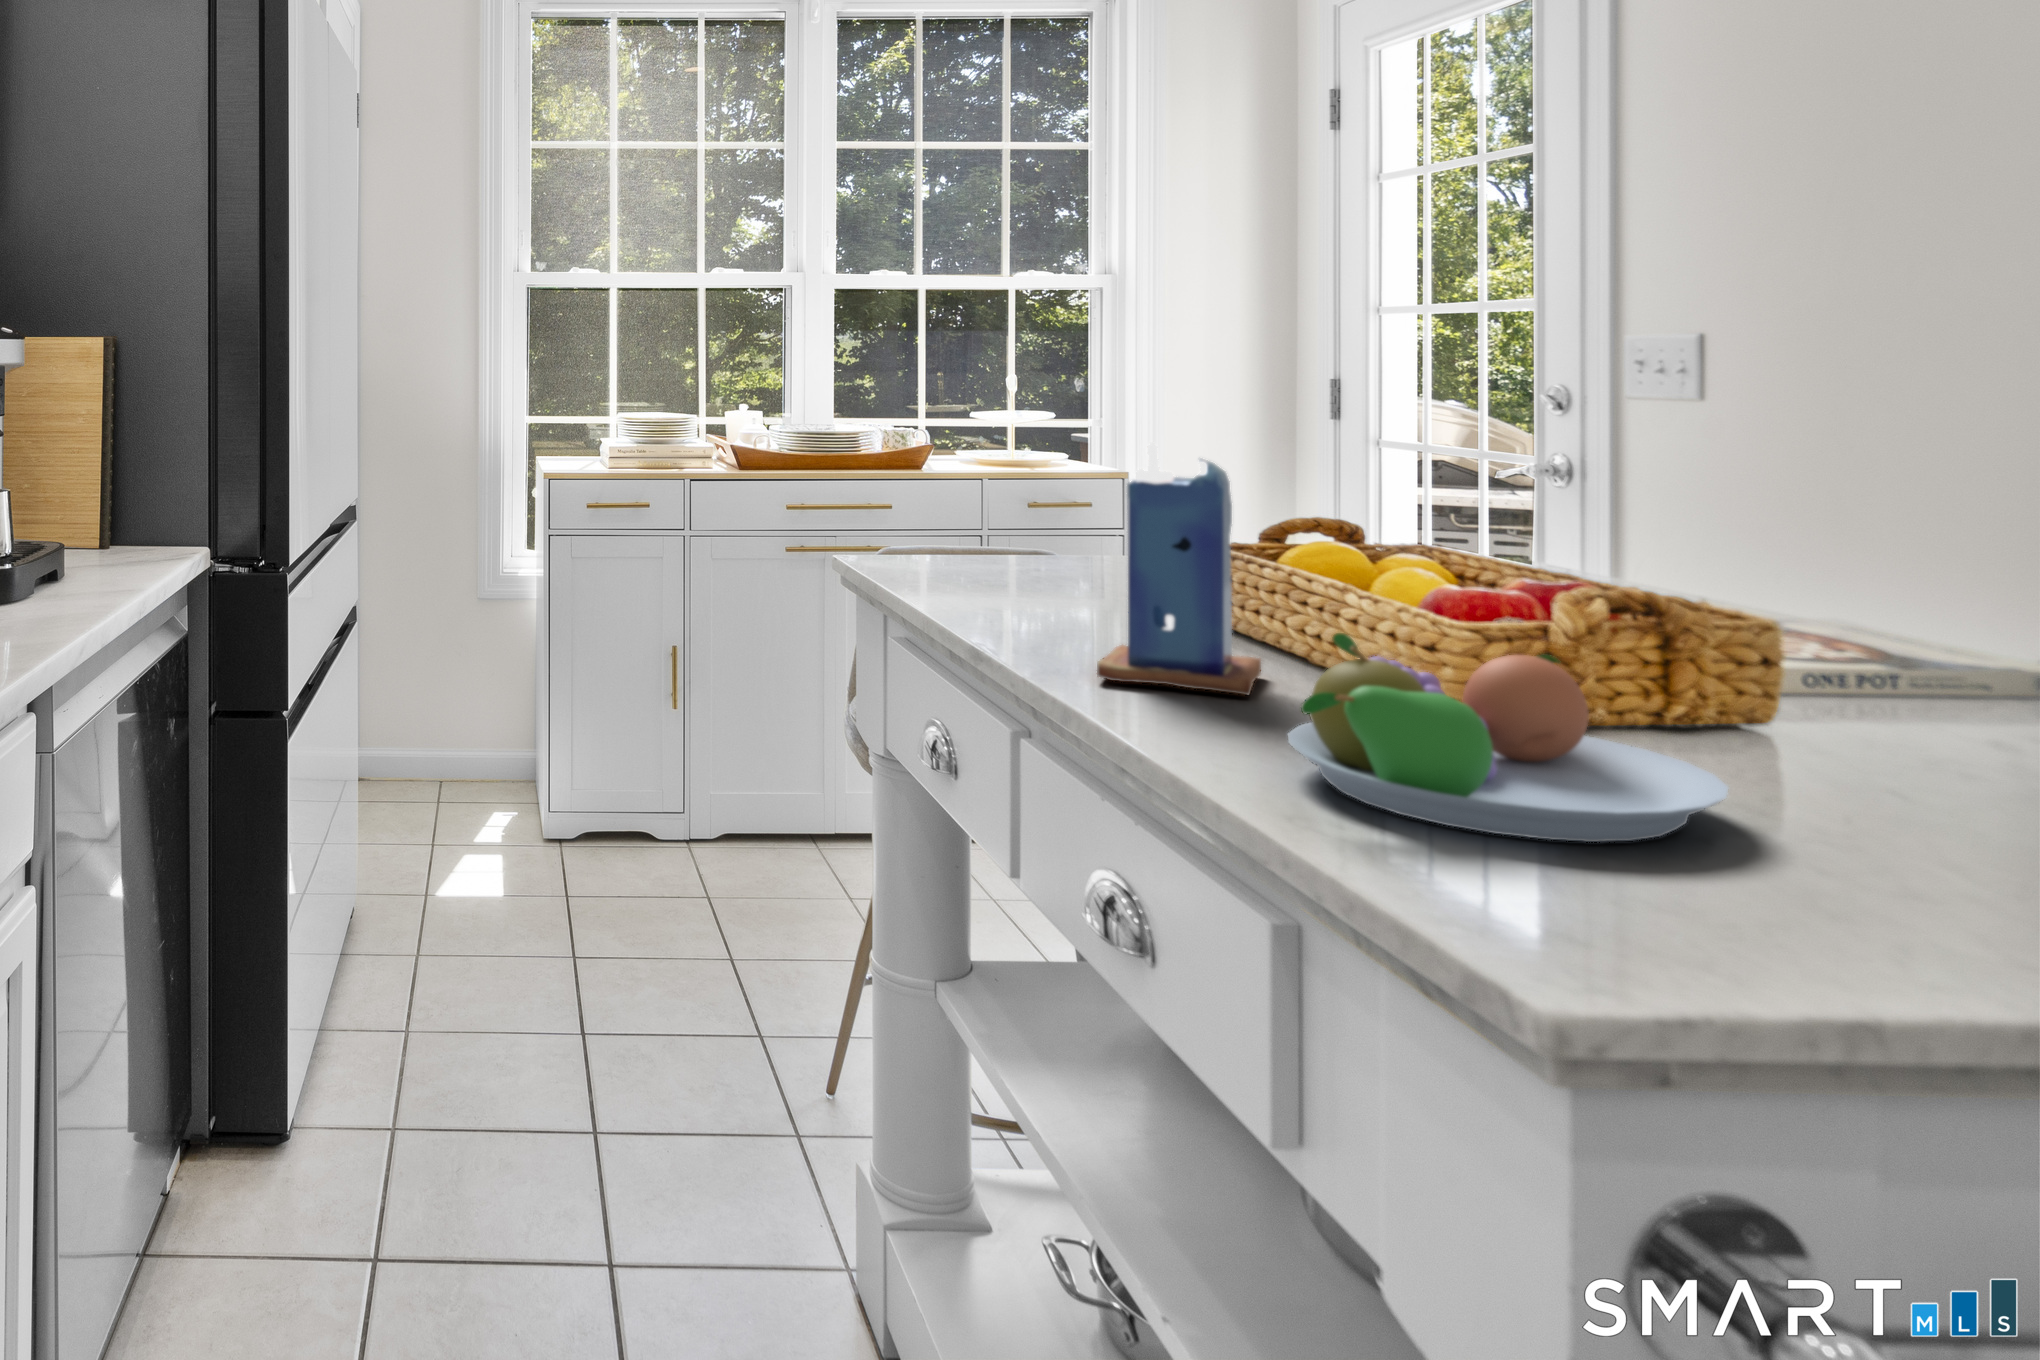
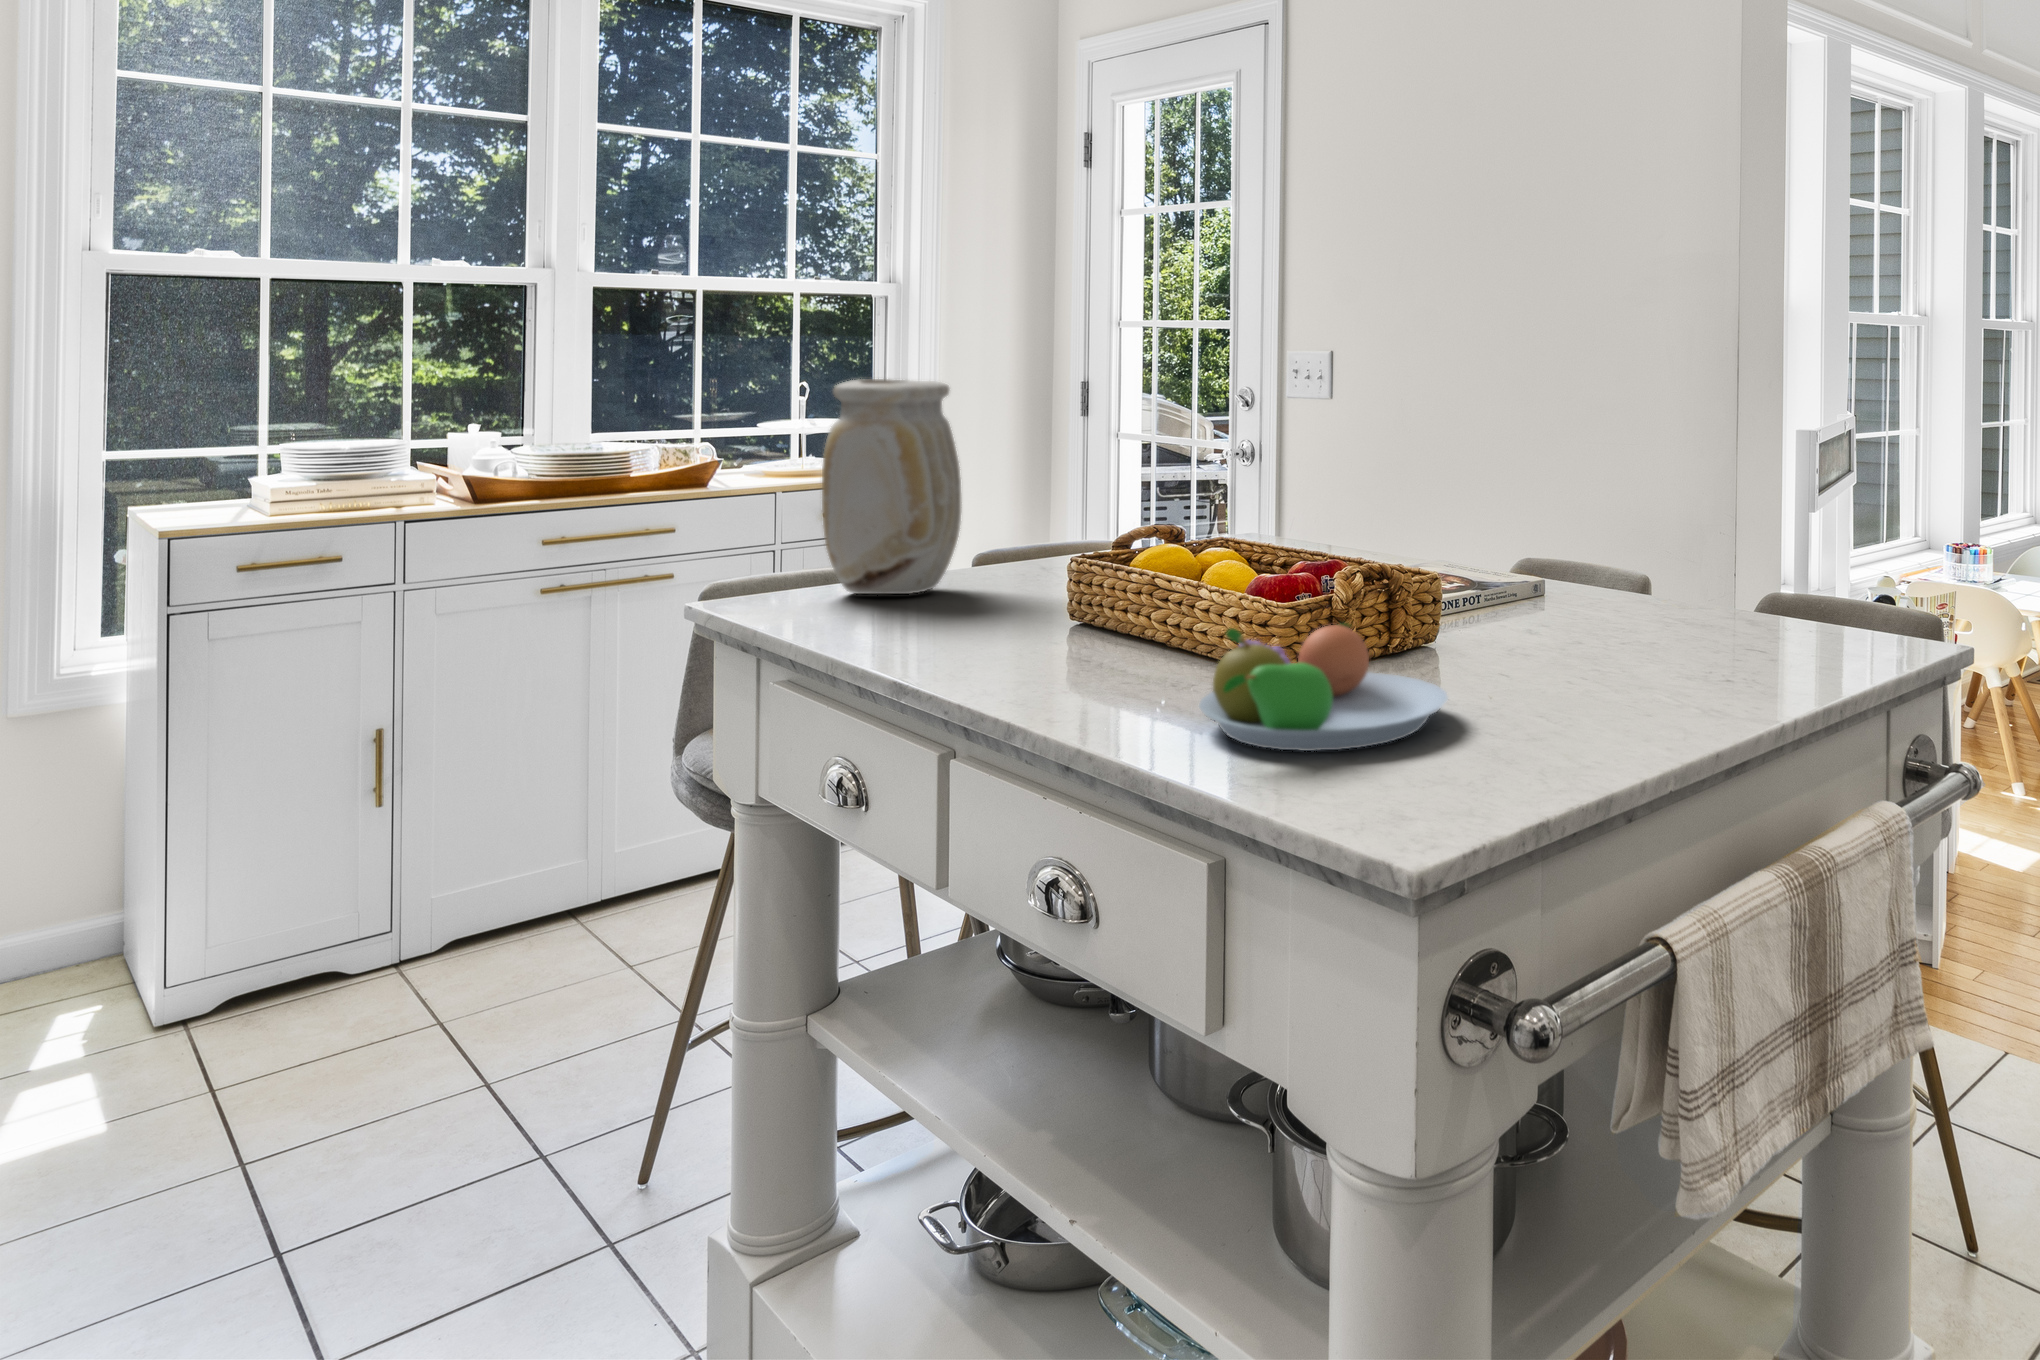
vase: none [949,336,1097,573] -> present [822,379,962,594]
candle: present [1097,443,1261,695] -> none [1026,489,1143,686]

